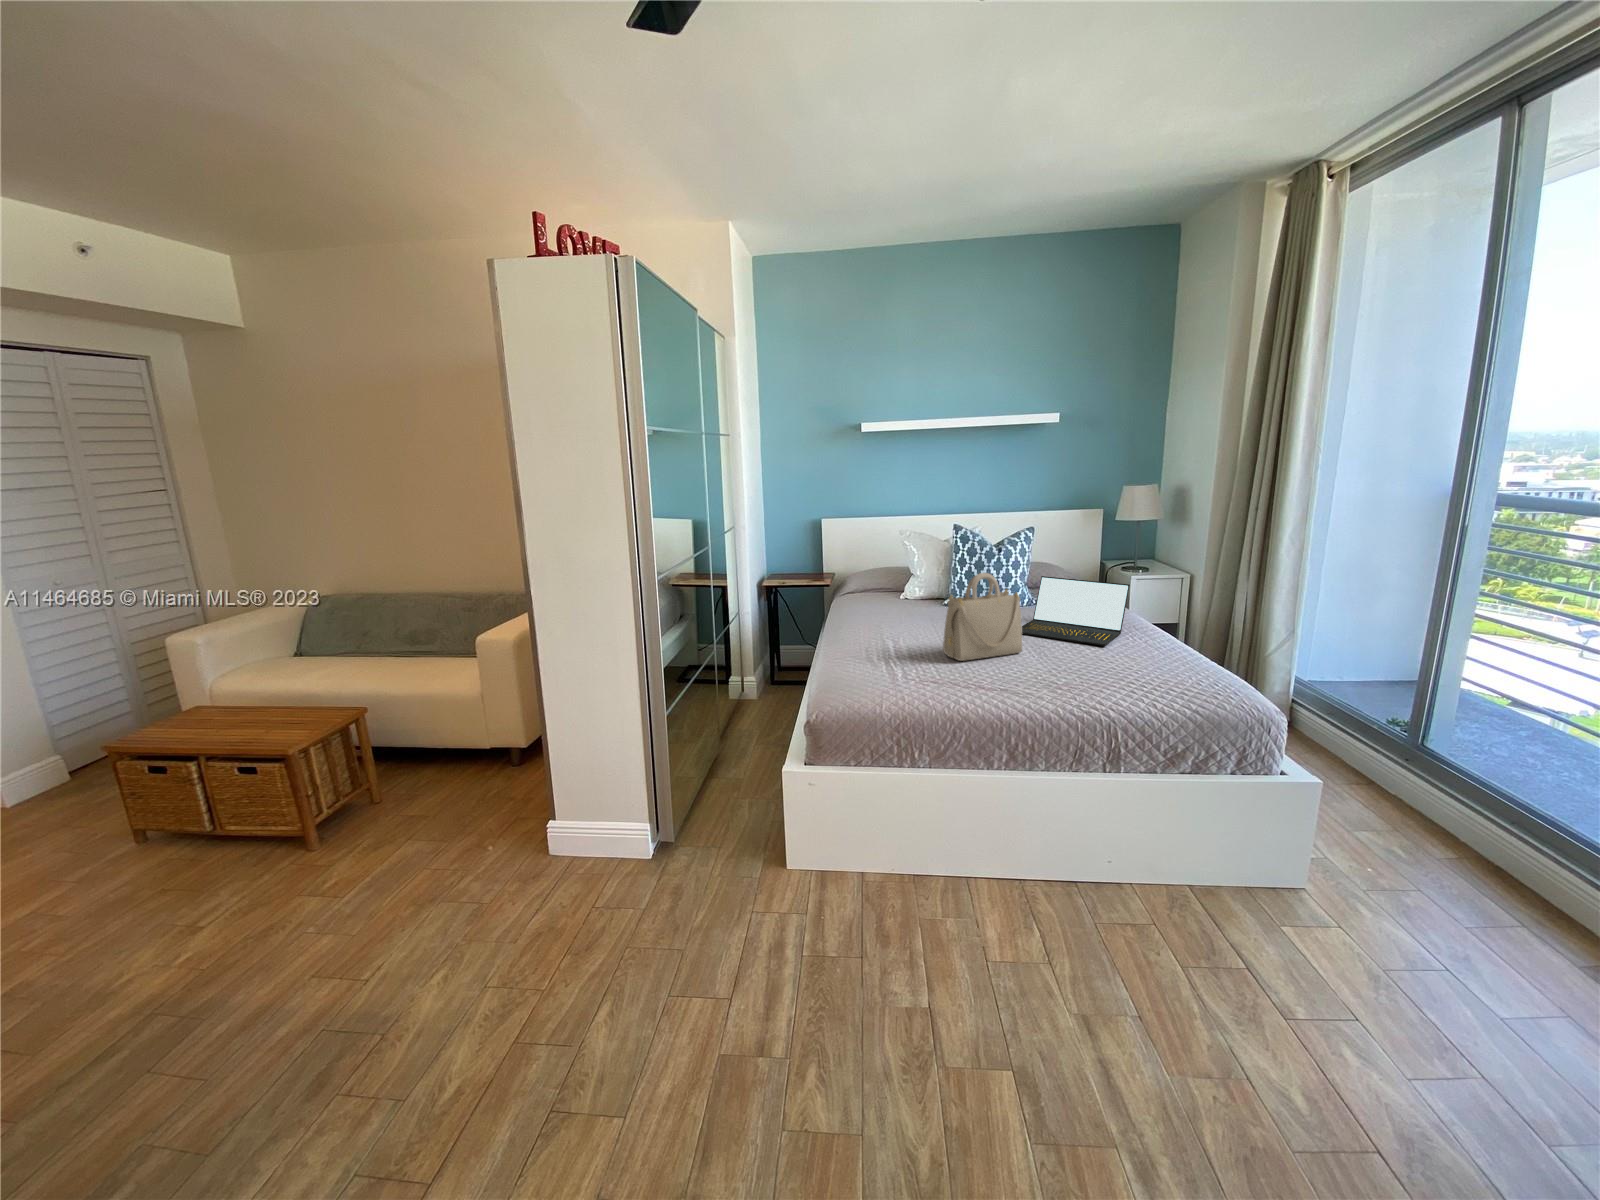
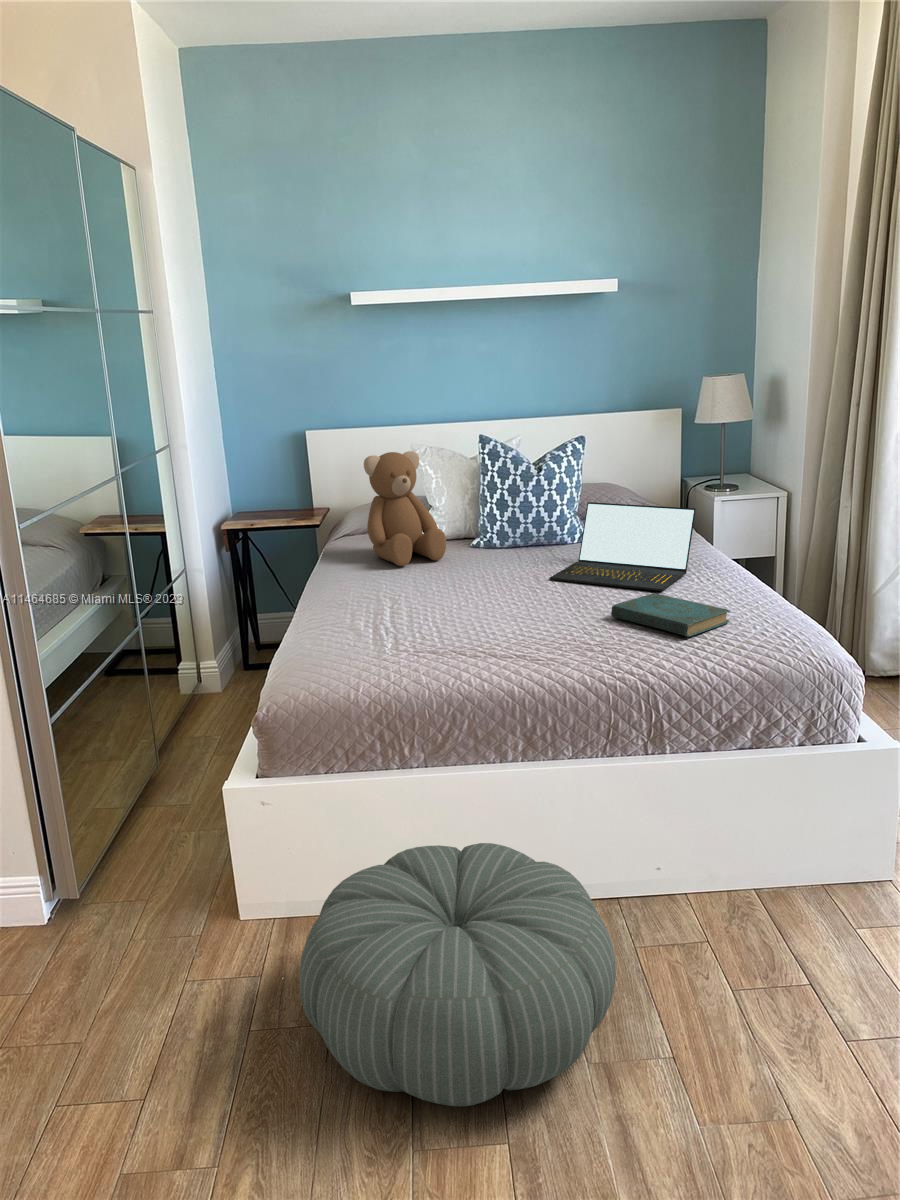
teddy bear: none [873,533,931,617] -> present [364,451,446,566]
handbag: present [943,573,1022,661] -> none [450,502,554,622]
book: none [1070,648,1167,682] -> present [611,594,730,637]
pouf: none [845,830,1094,1040] -> present [299,843,616,1106]

